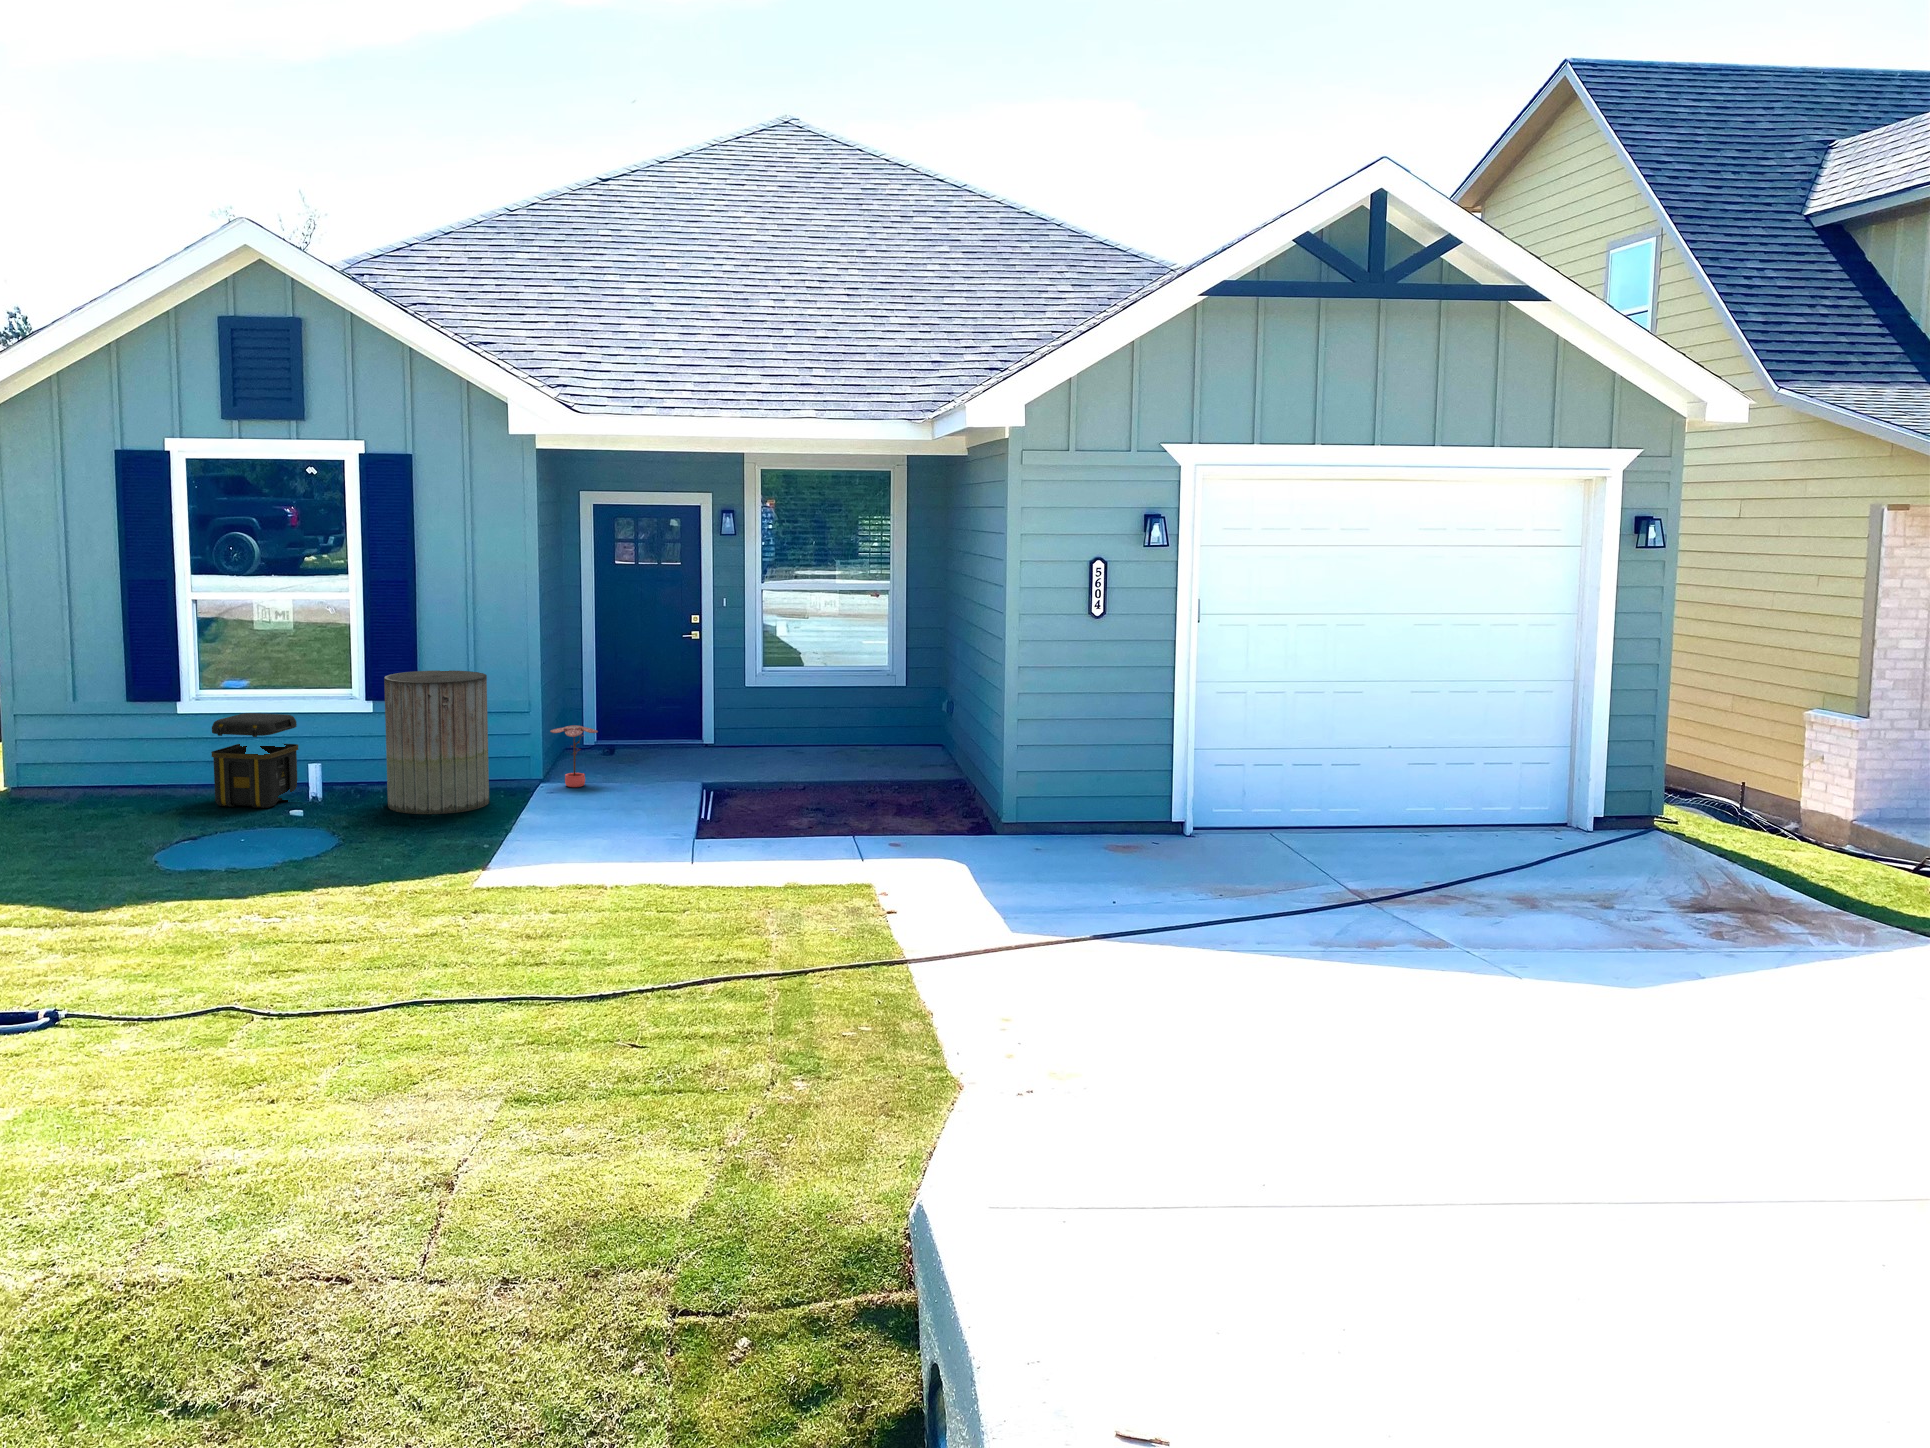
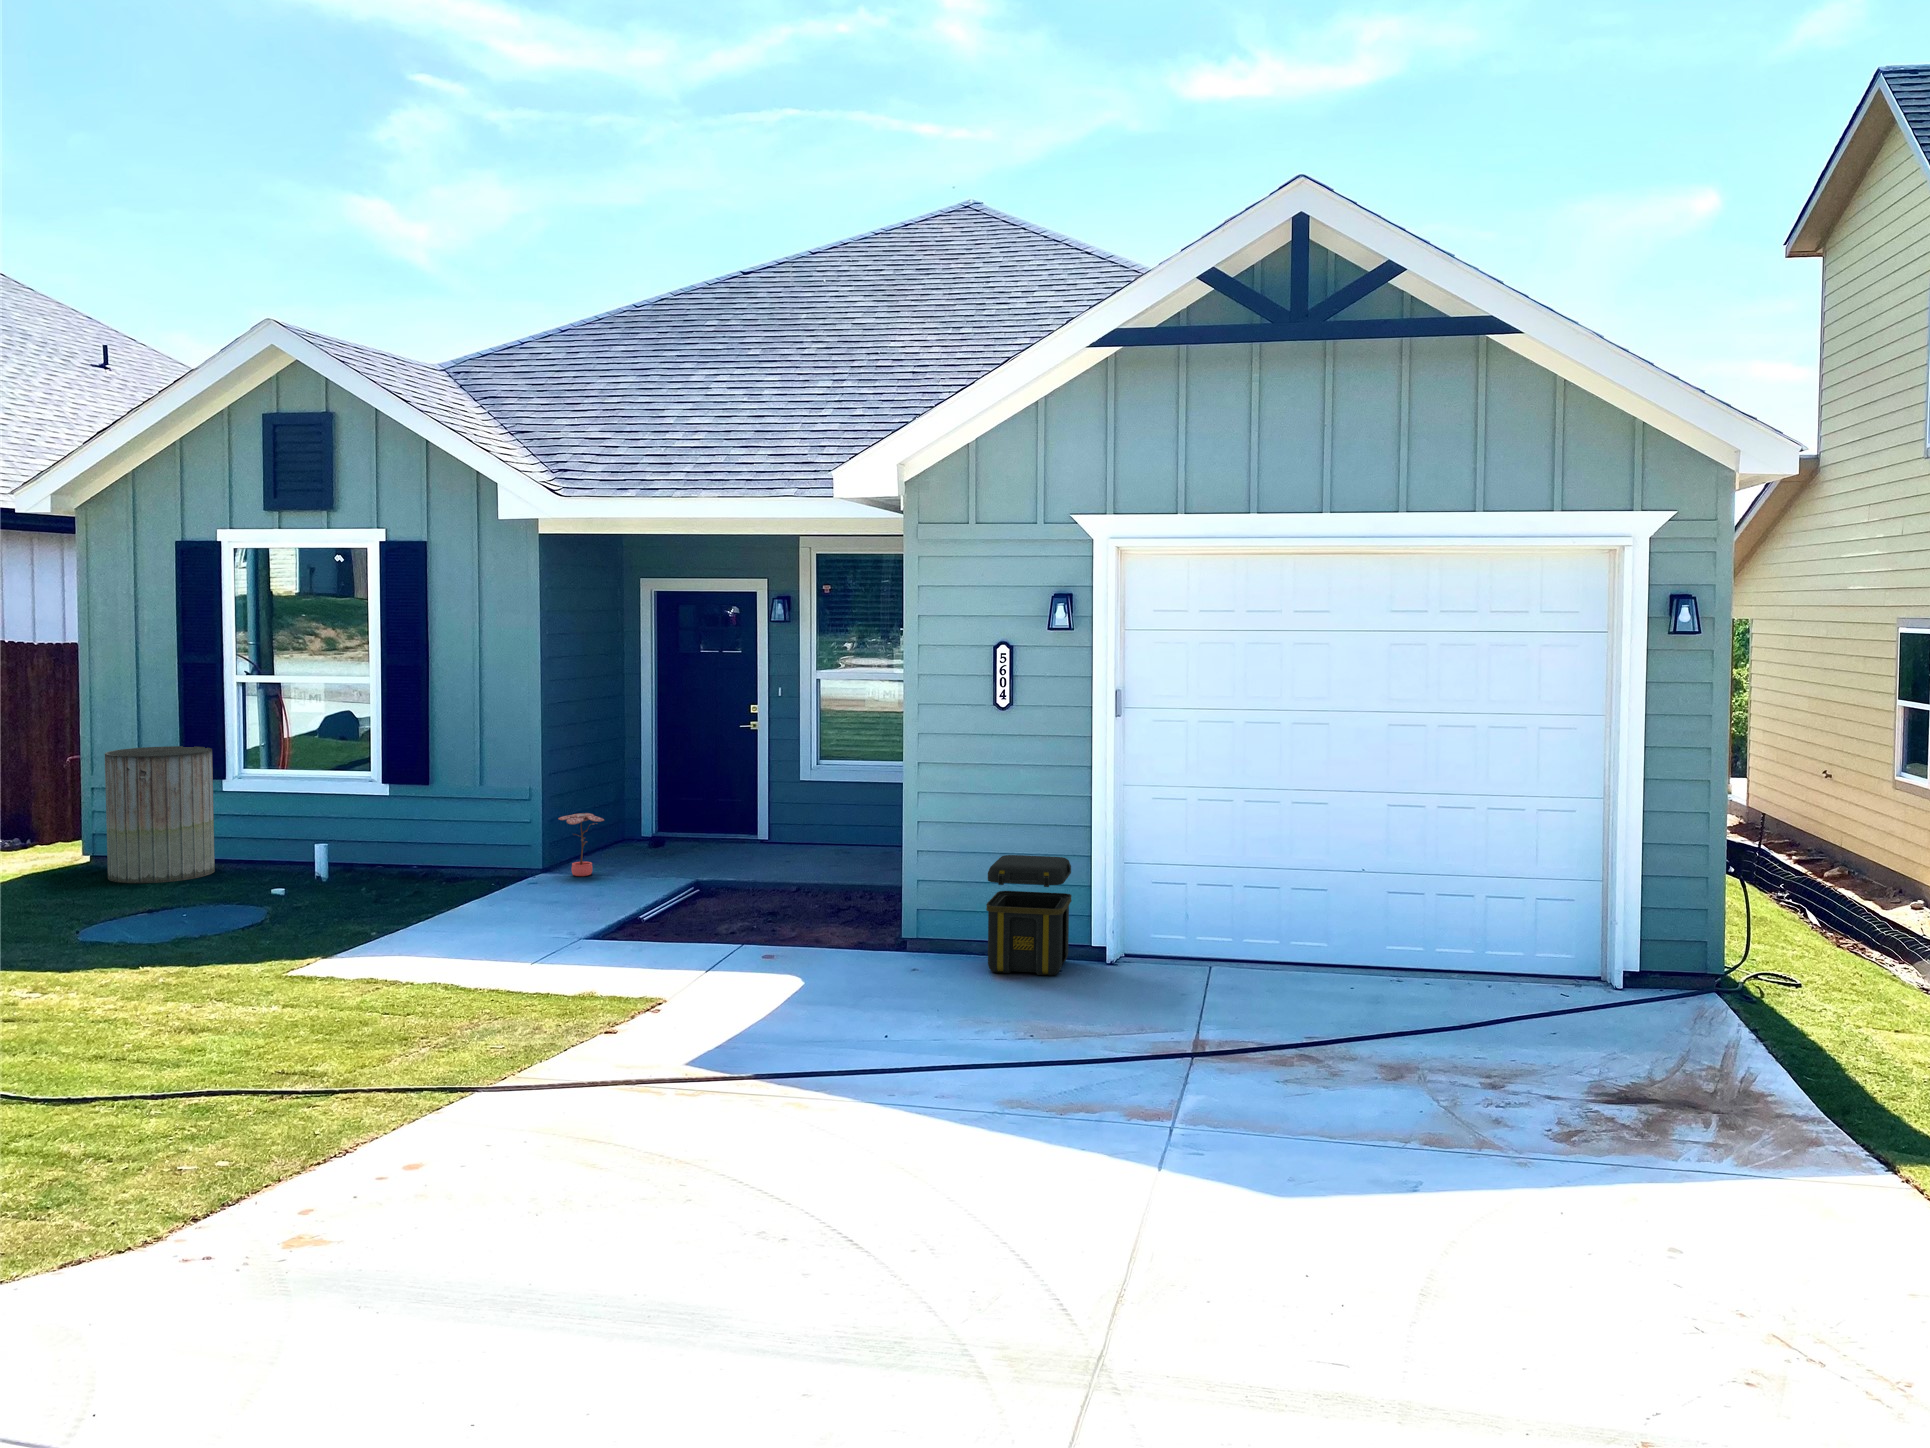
trash can: present [384,671,489,814] -> present [105,746,215,883]
toolbox: present [211,713,298,808] -> present [986,855,1072,976]

